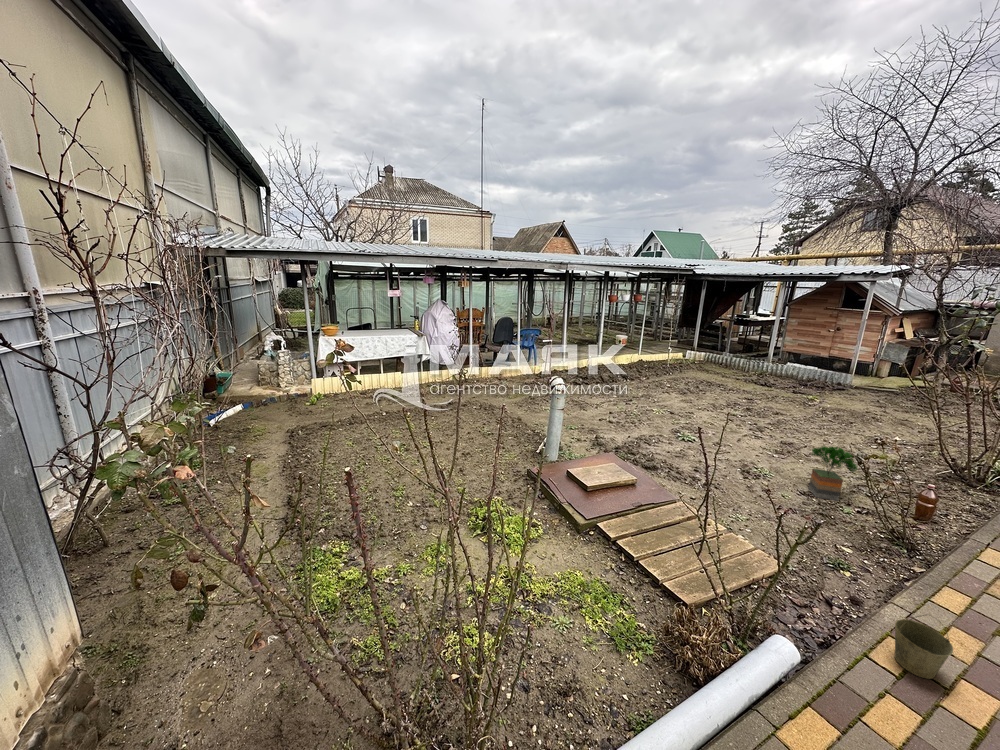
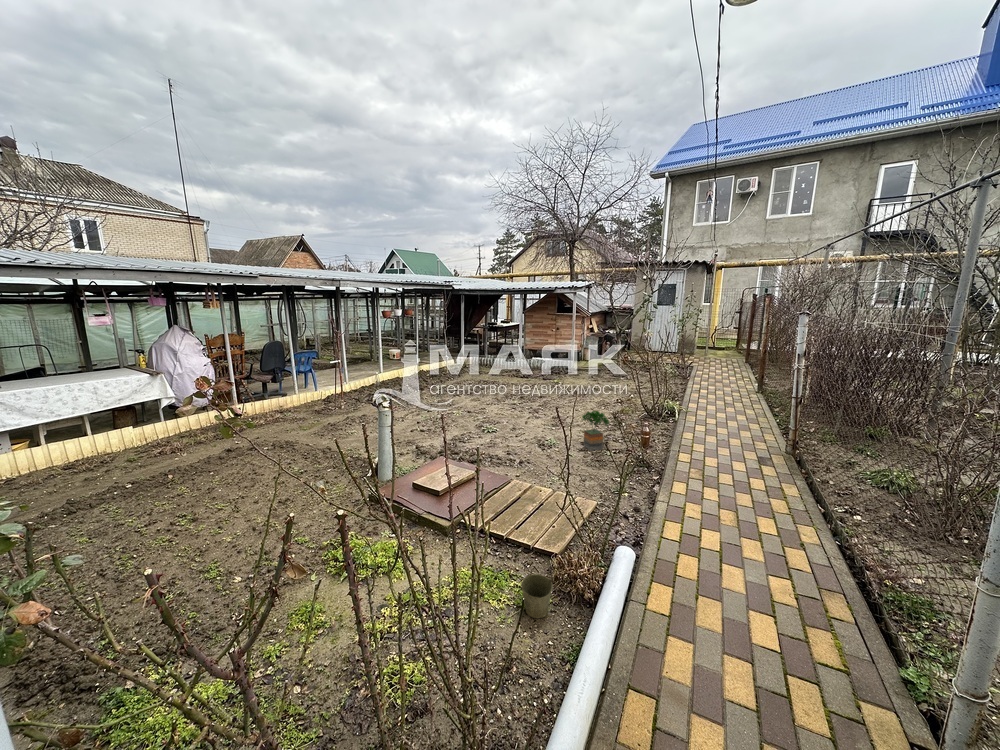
bucket: present [895,615,953,679] -> present [521,574,553,618]

